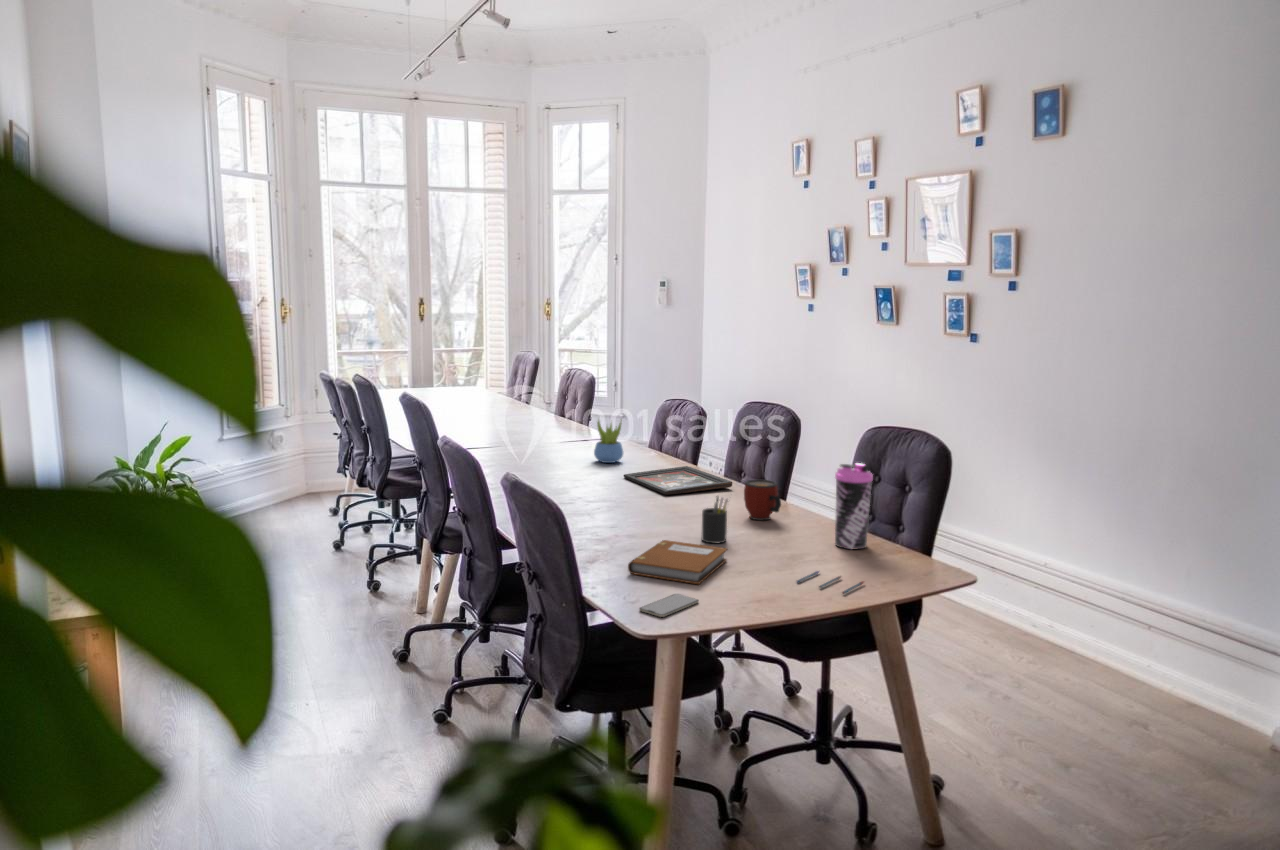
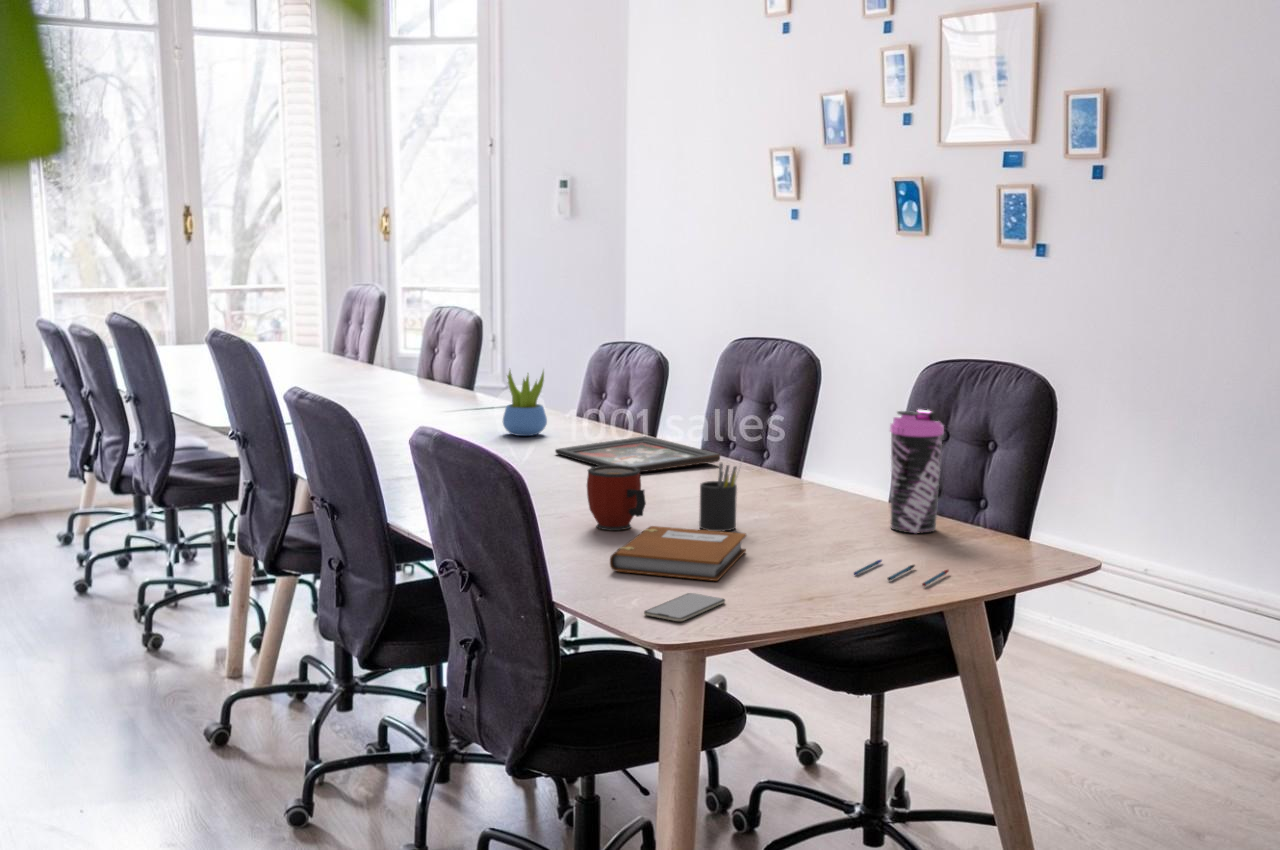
mug: present [744,480,781,520] -> present [587,465,646,530]

